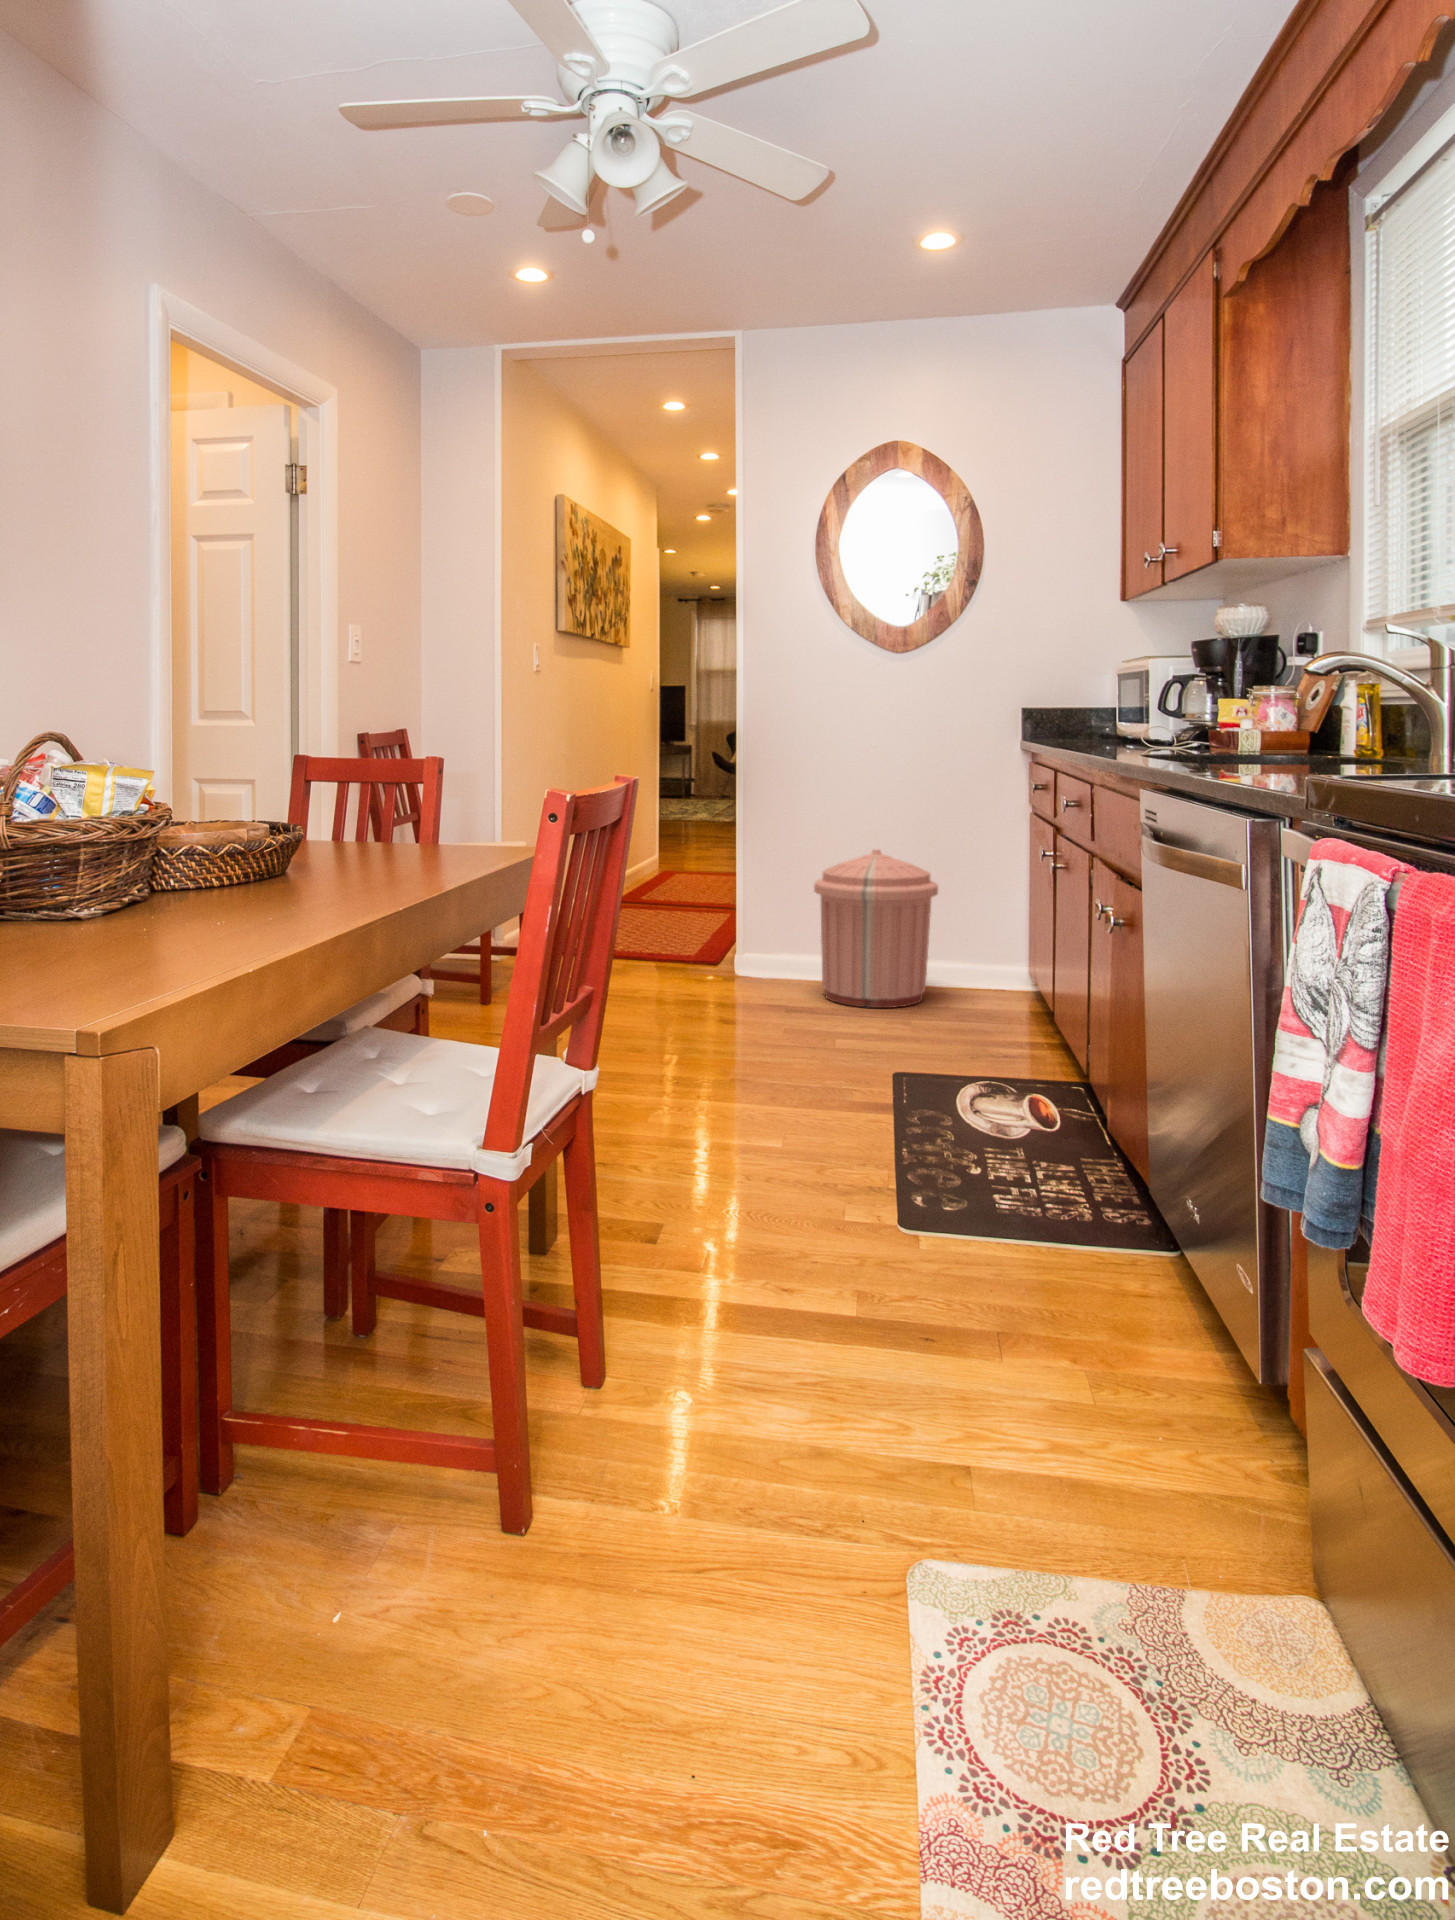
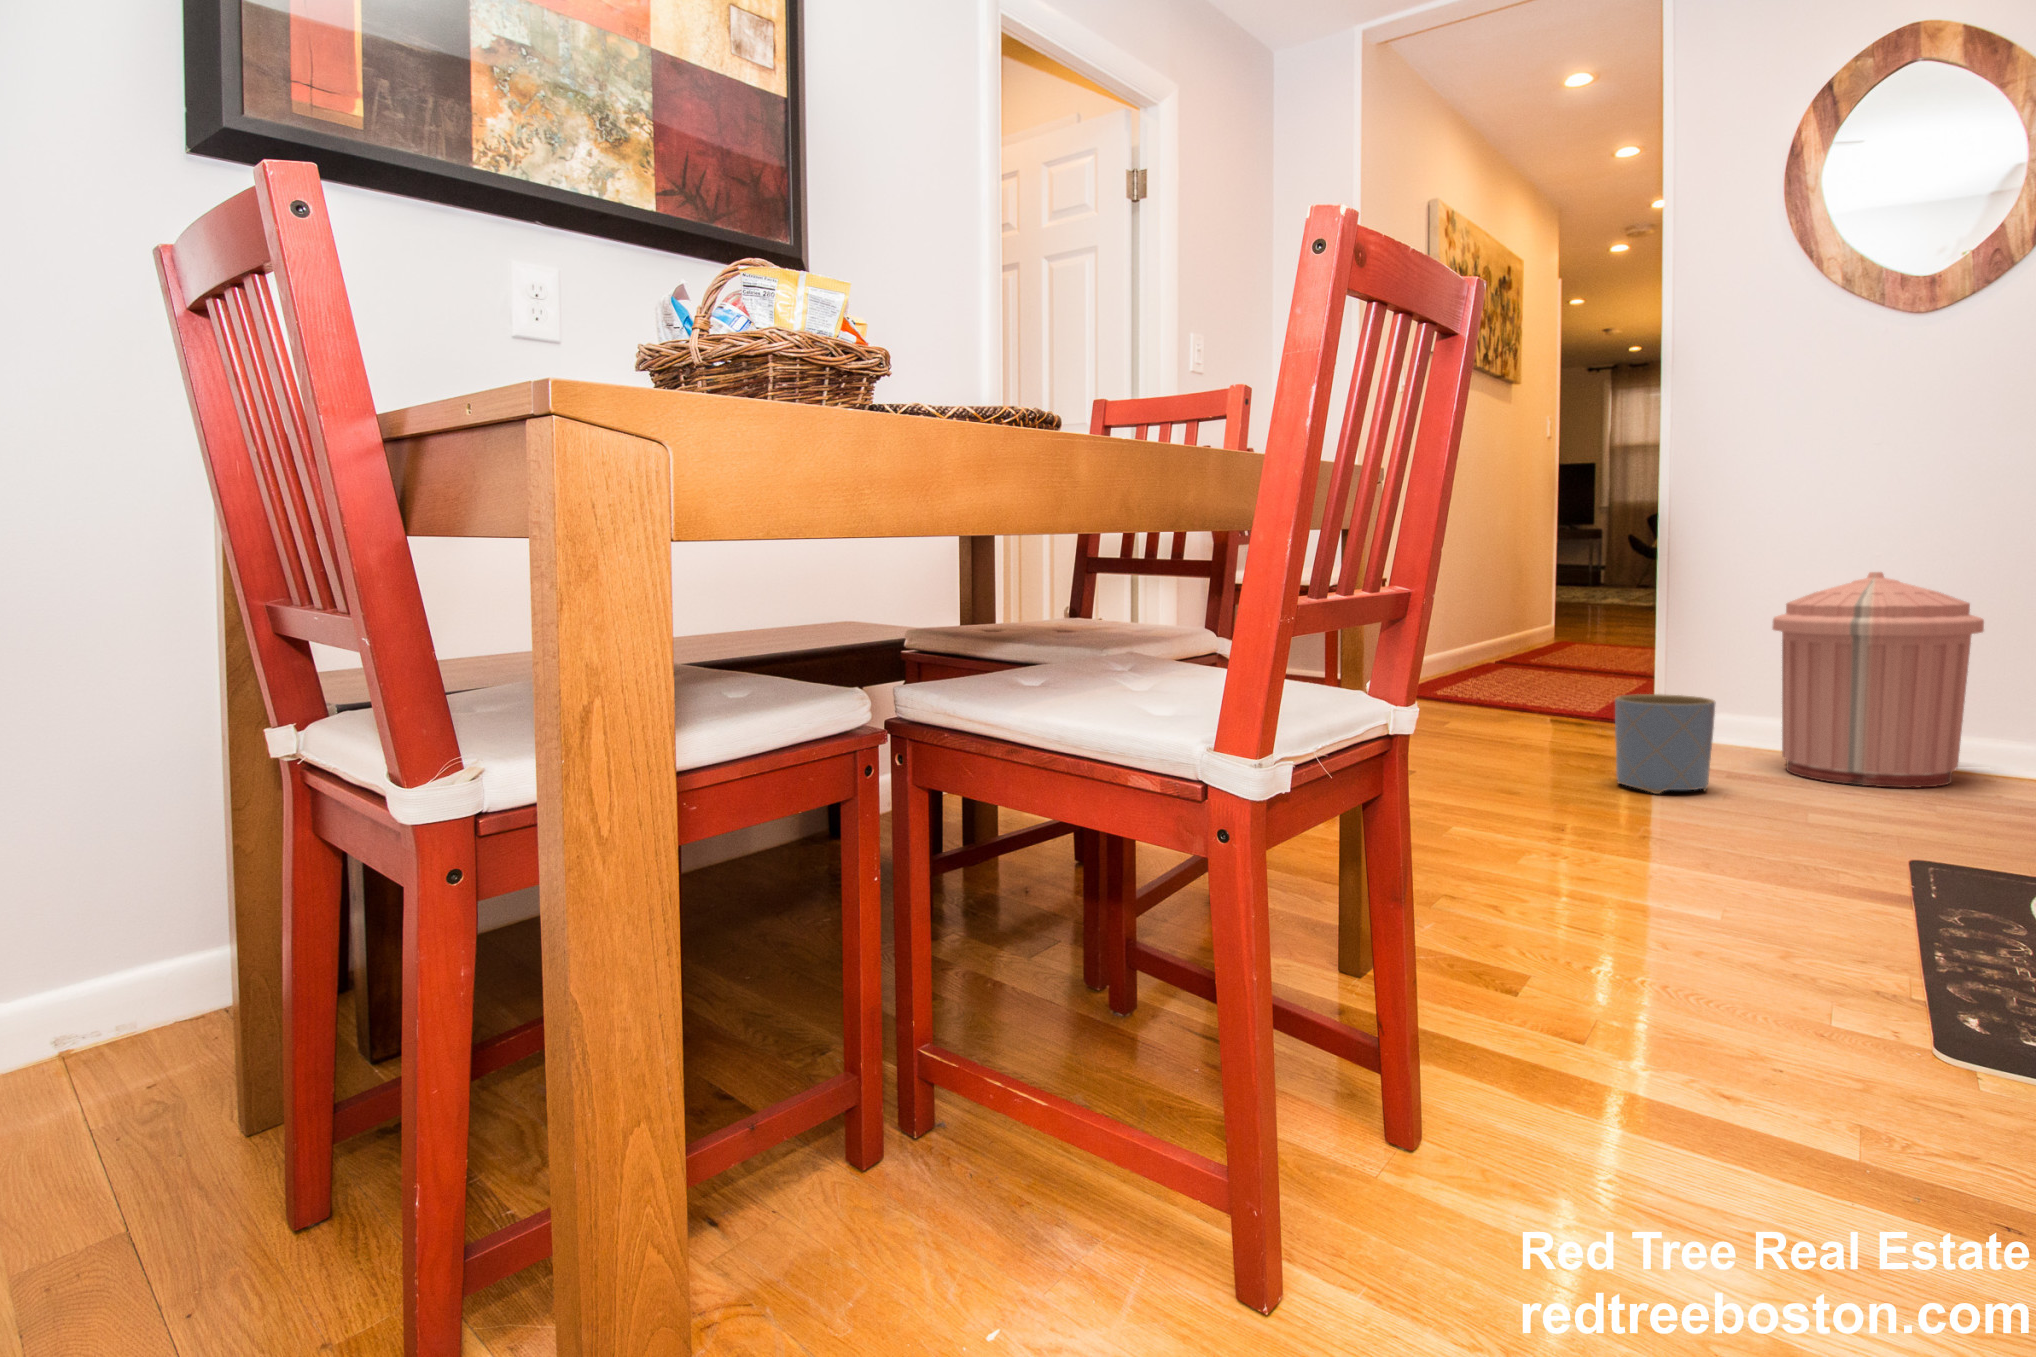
planter: none [711,948,779,1028] -> present [1615,694,1715,794]

